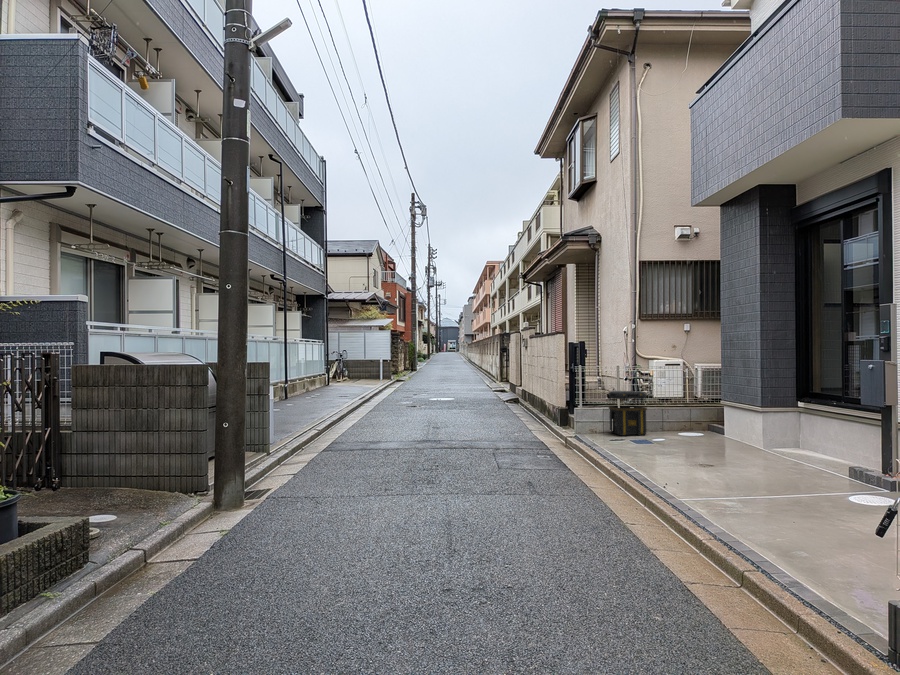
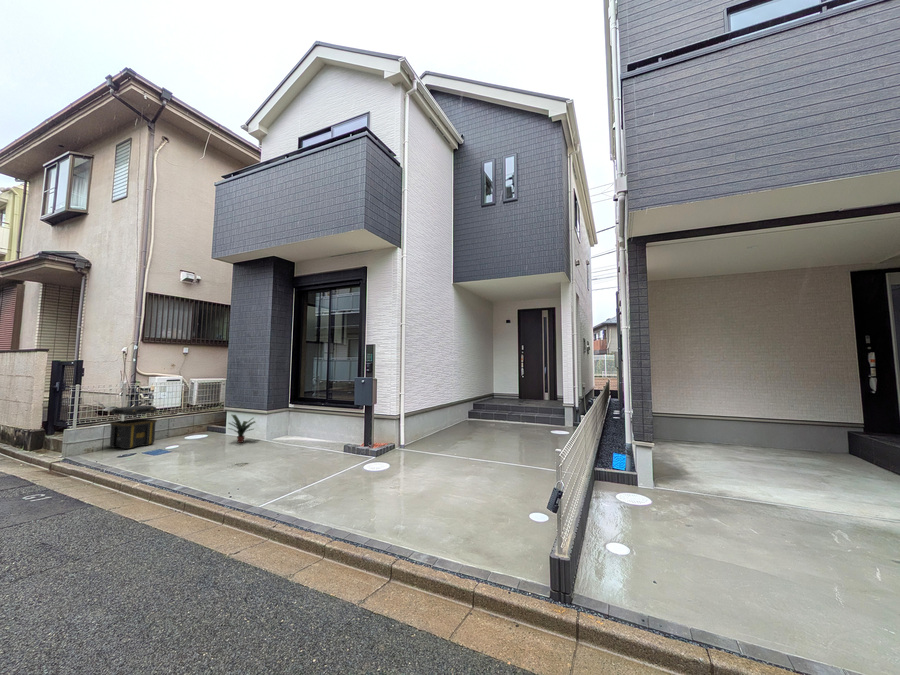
potted plant: none [714,409,750,446] -> present [229,415,255,443]

